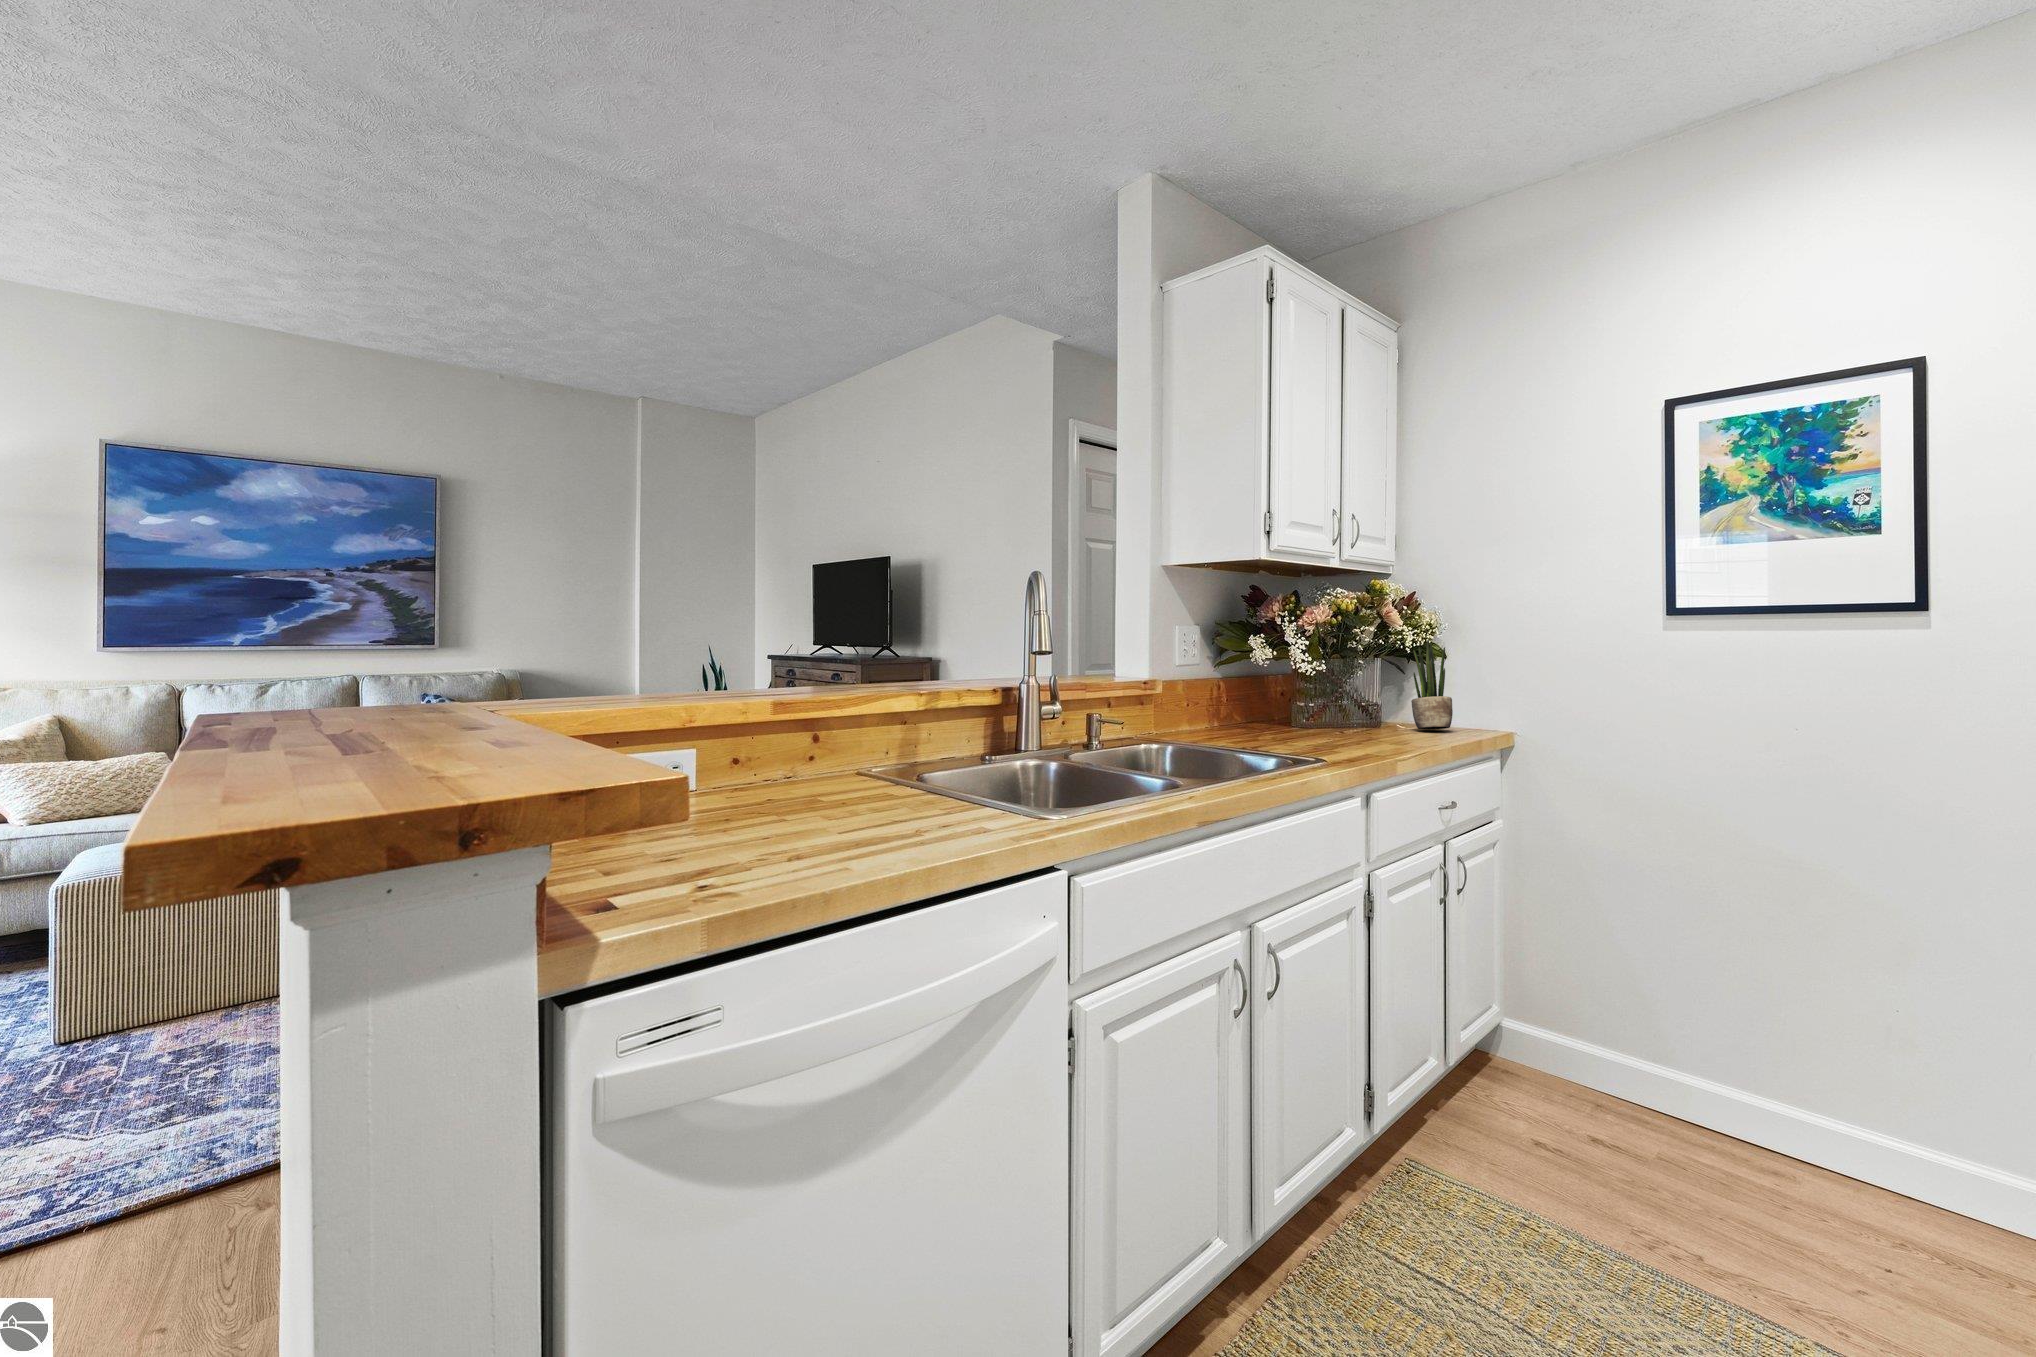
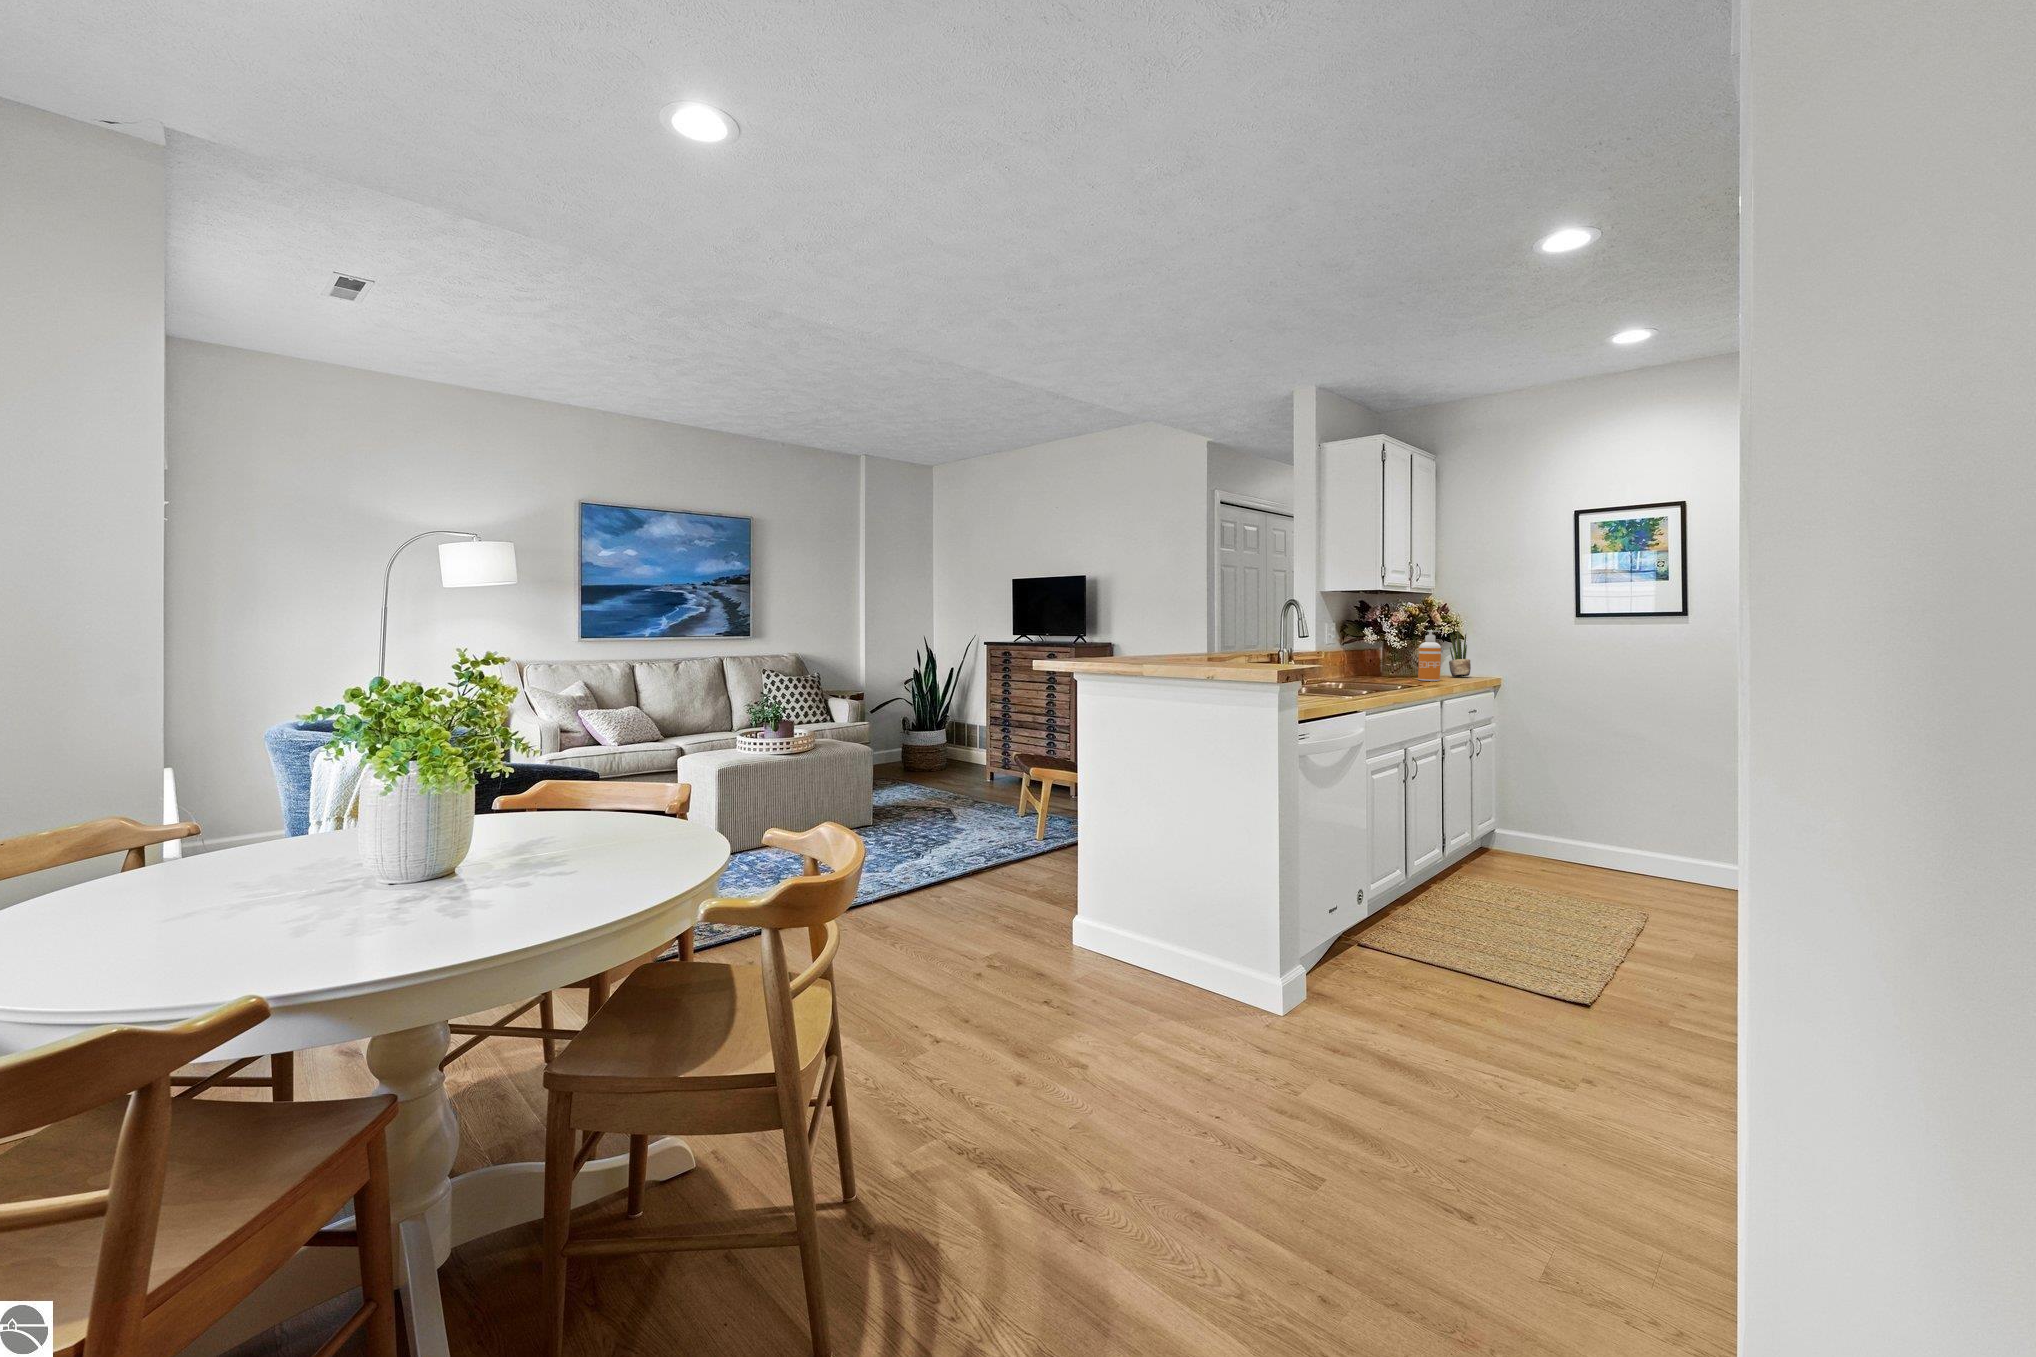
soap dispenser: none [1342,640,1386,742] -> present [1418,630,1441,681]

